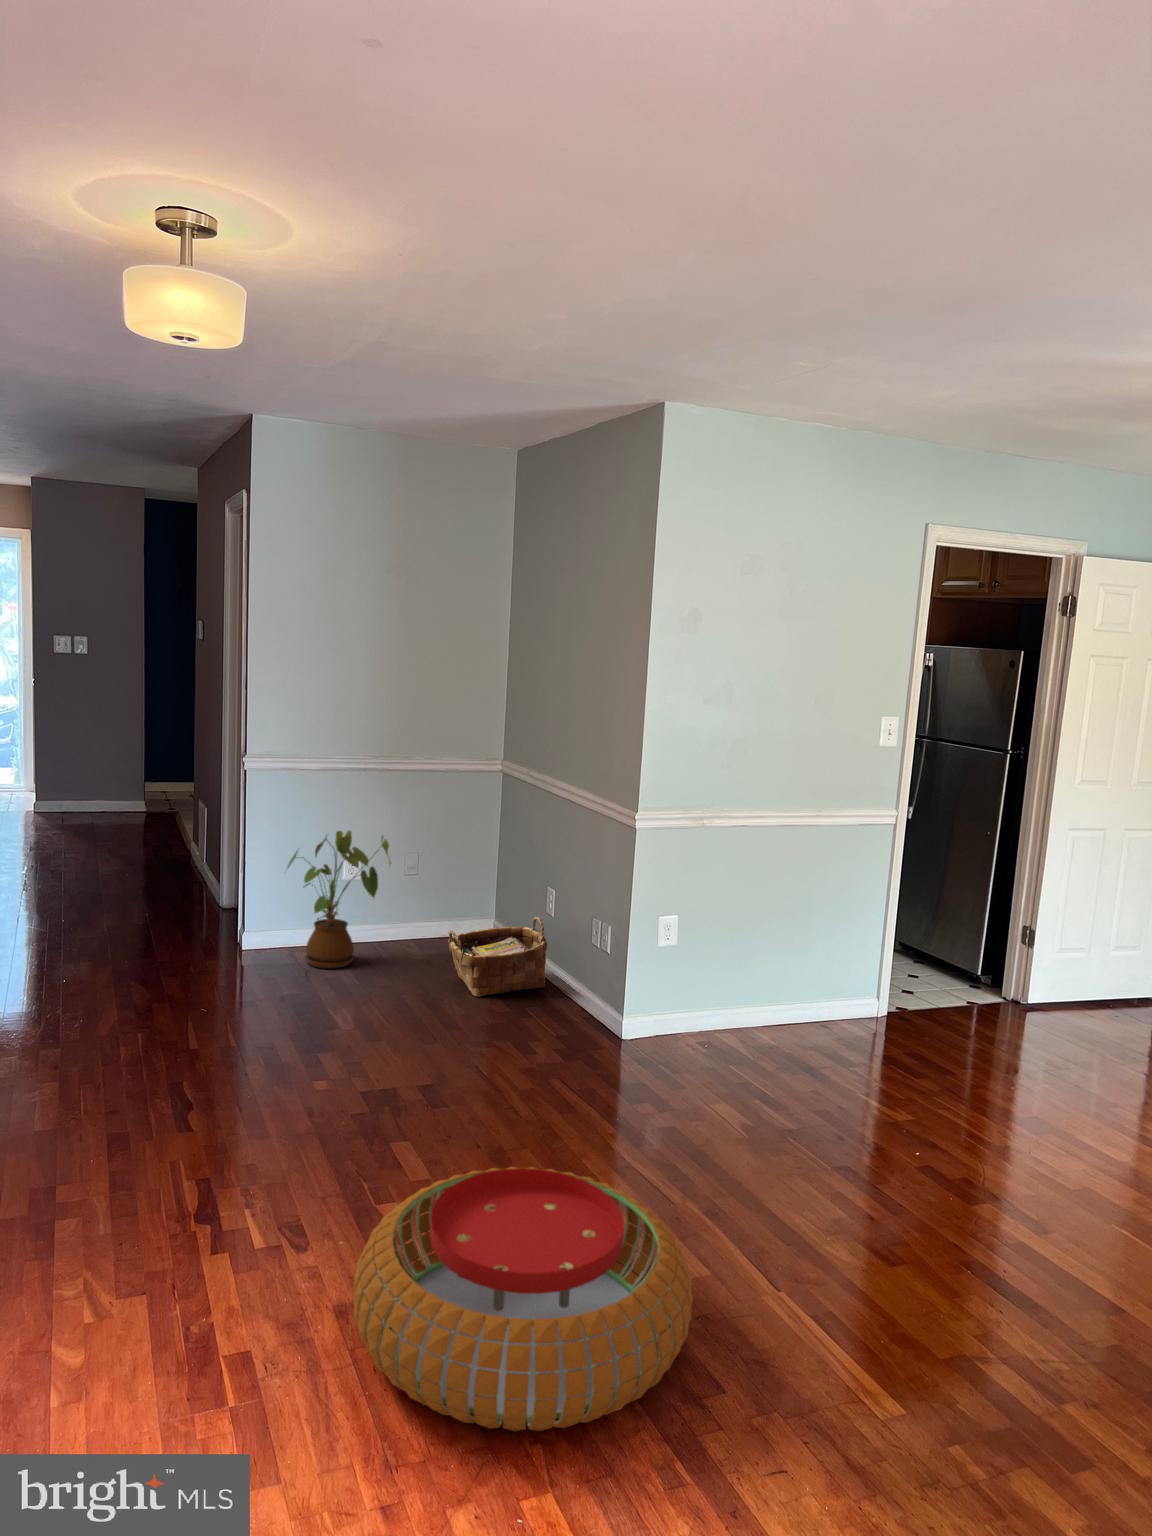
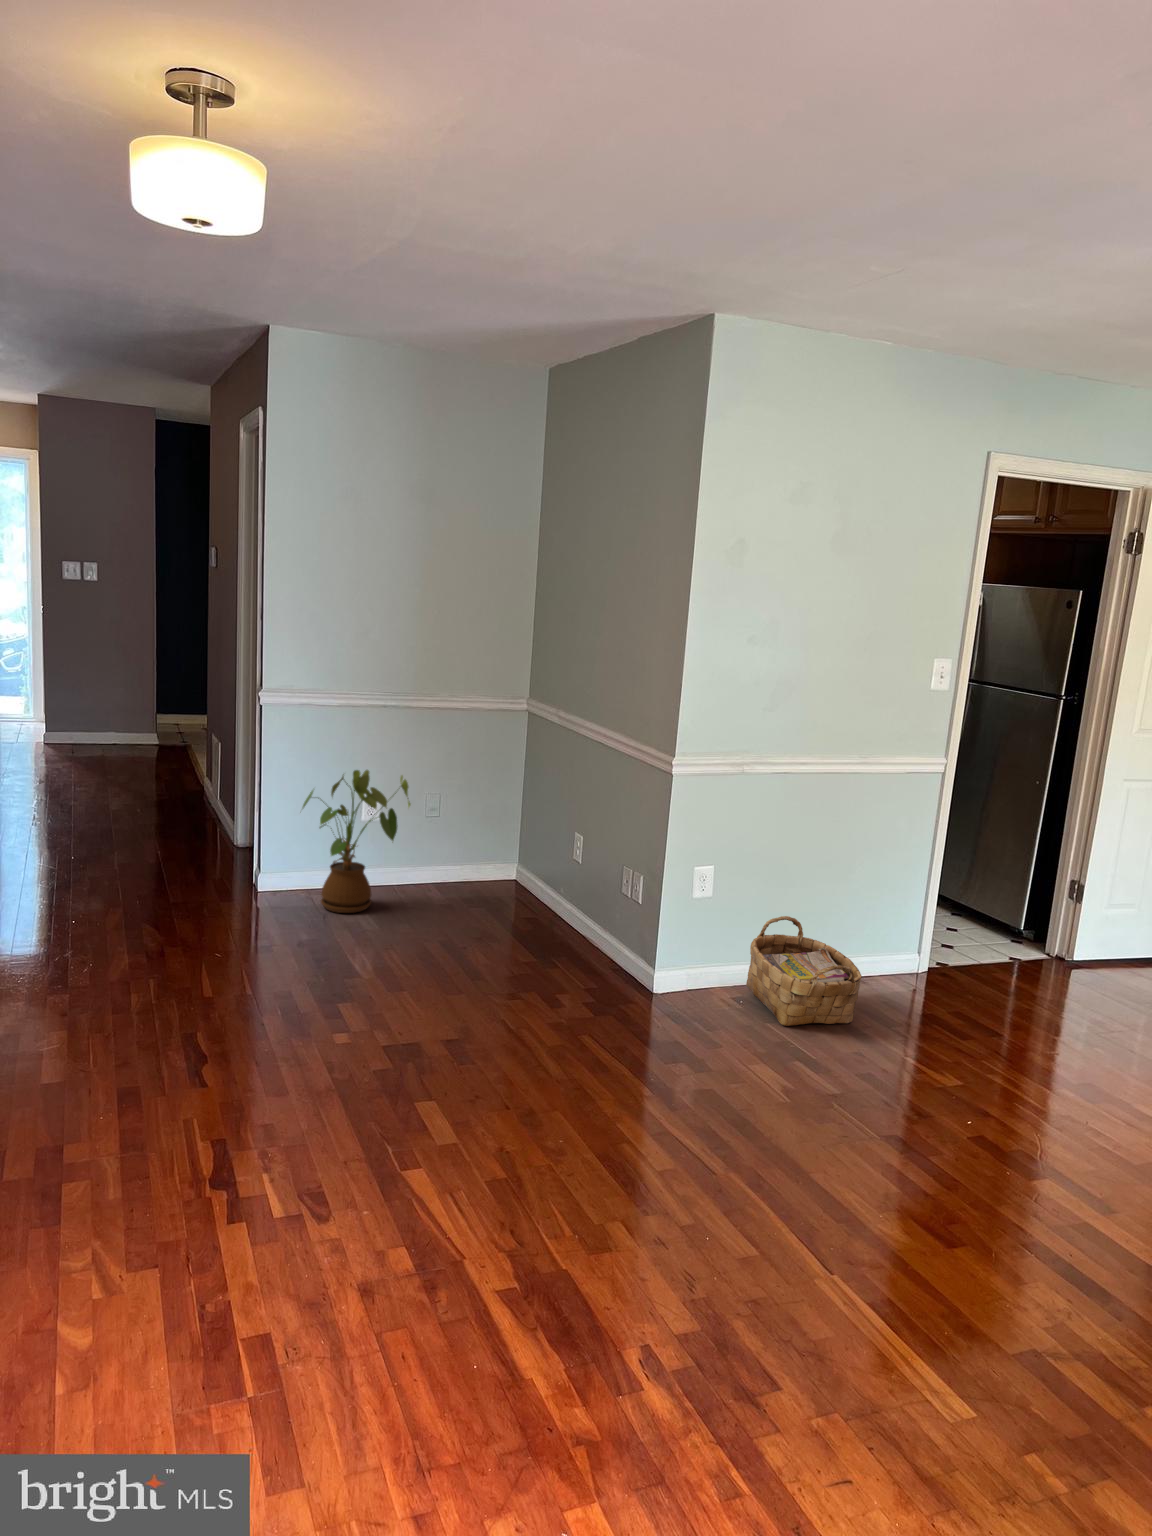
woven basket: present [448,917,547,997] -> present [746,916,862,1026]
pouf: present [353,1167,693,1431] -> none [376,1137,744,1431]

